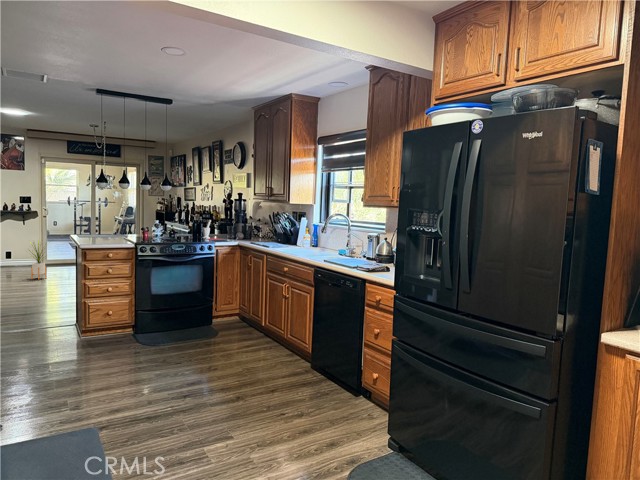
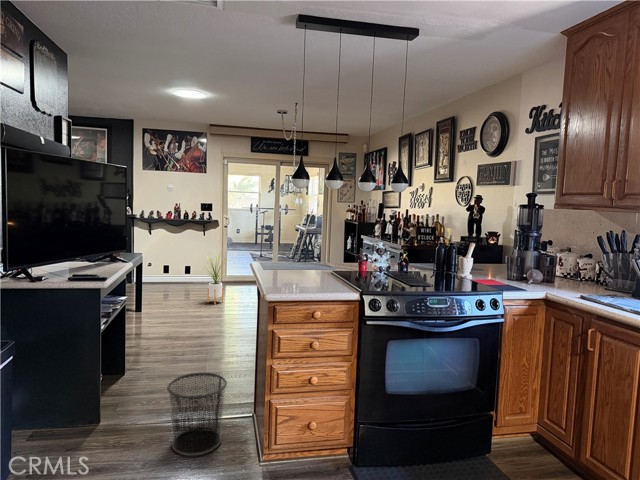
waste bin: none [19,298,58,340] -> present [167,373,227,456]

